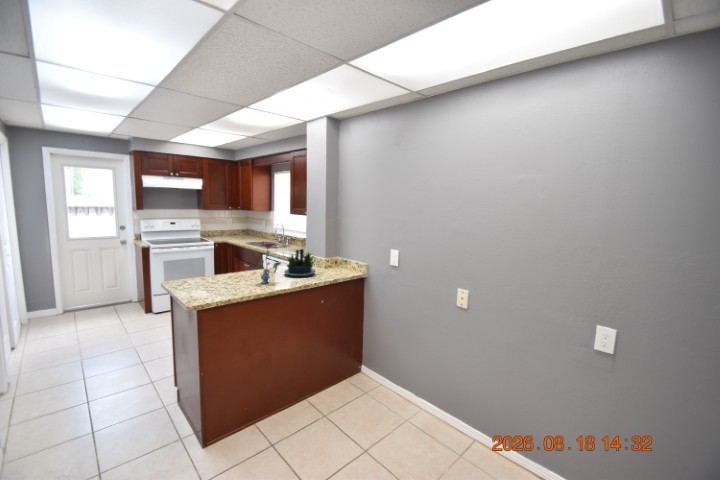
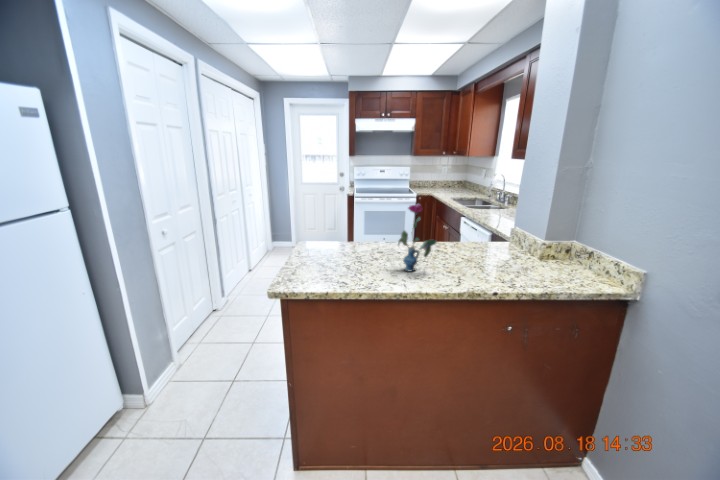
potted plant: present [284,249,315,276] -> none [453,219,526,270]

